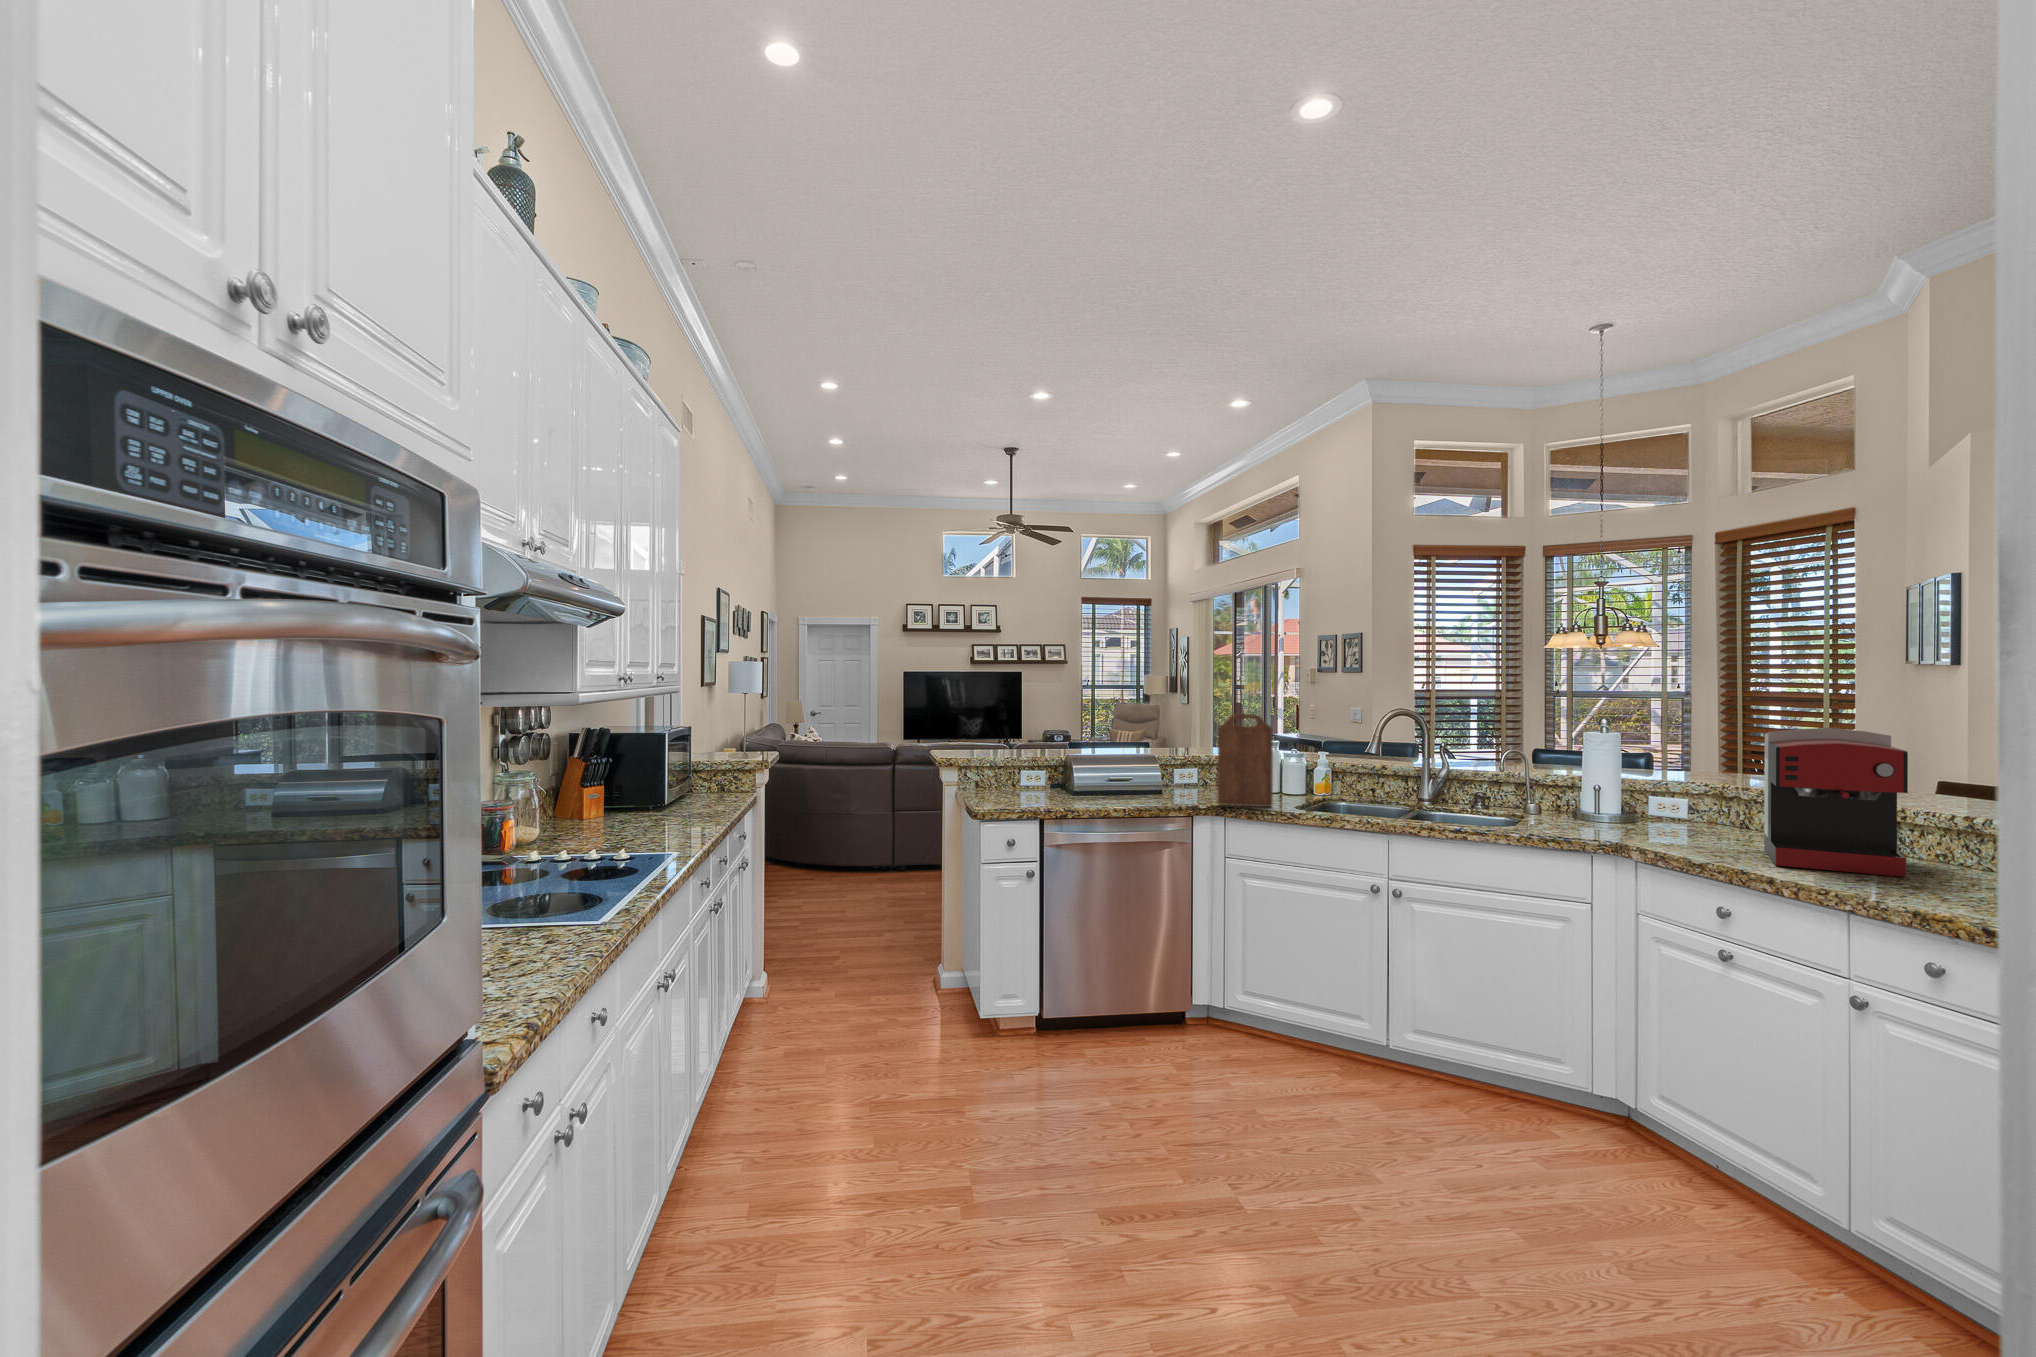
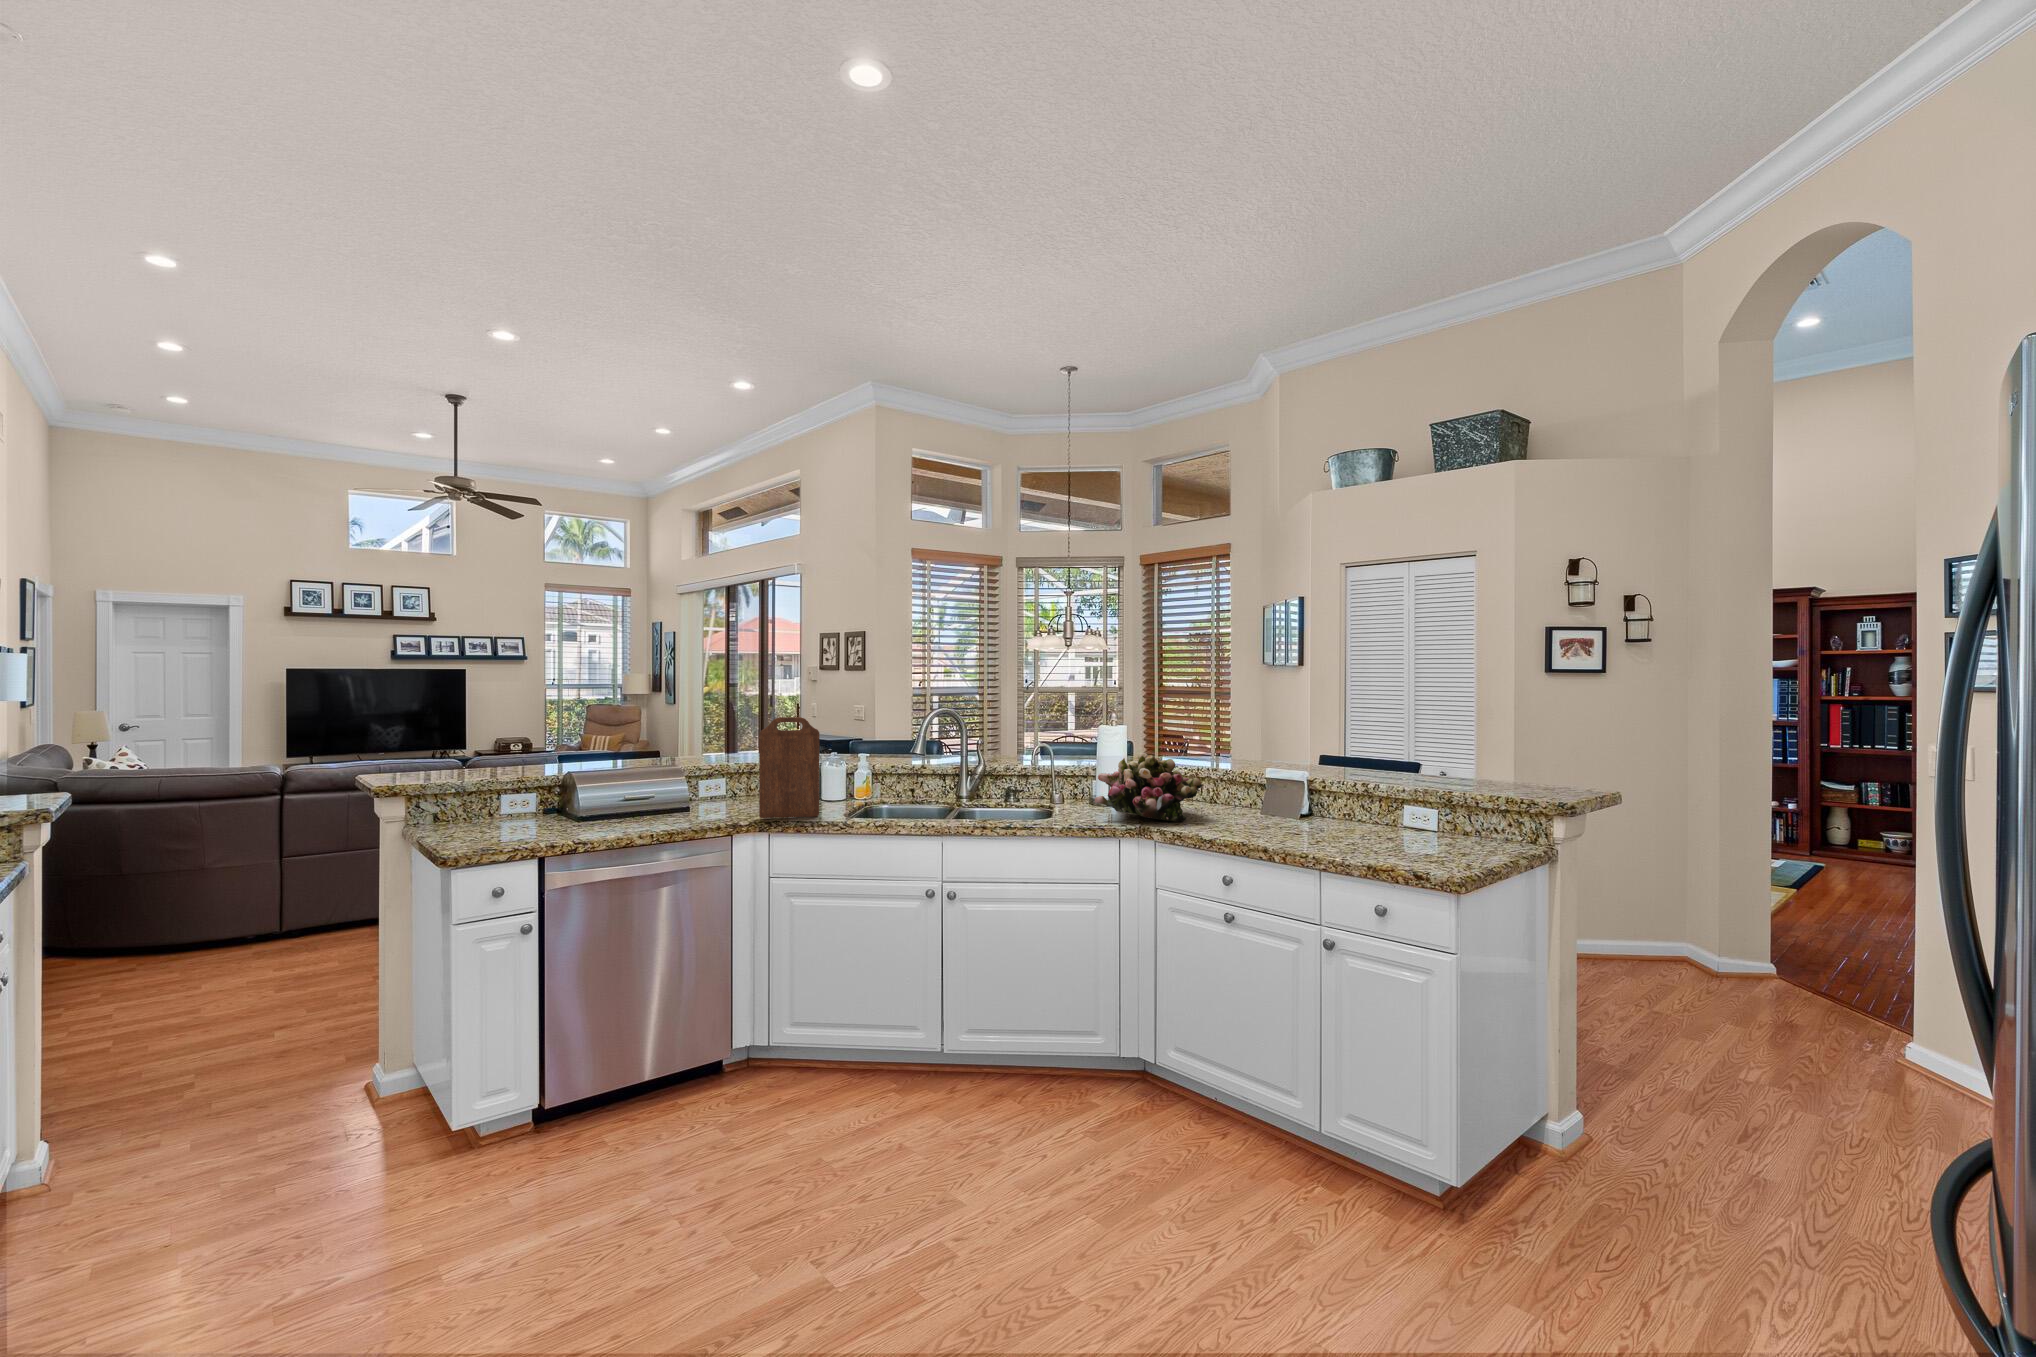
coffee maker: present [1764,728,1908,877] -> none [1240,718,1342,835]
flower arrangement: none [1565,763,1711,843] -> present [1095,752,1202,821]

